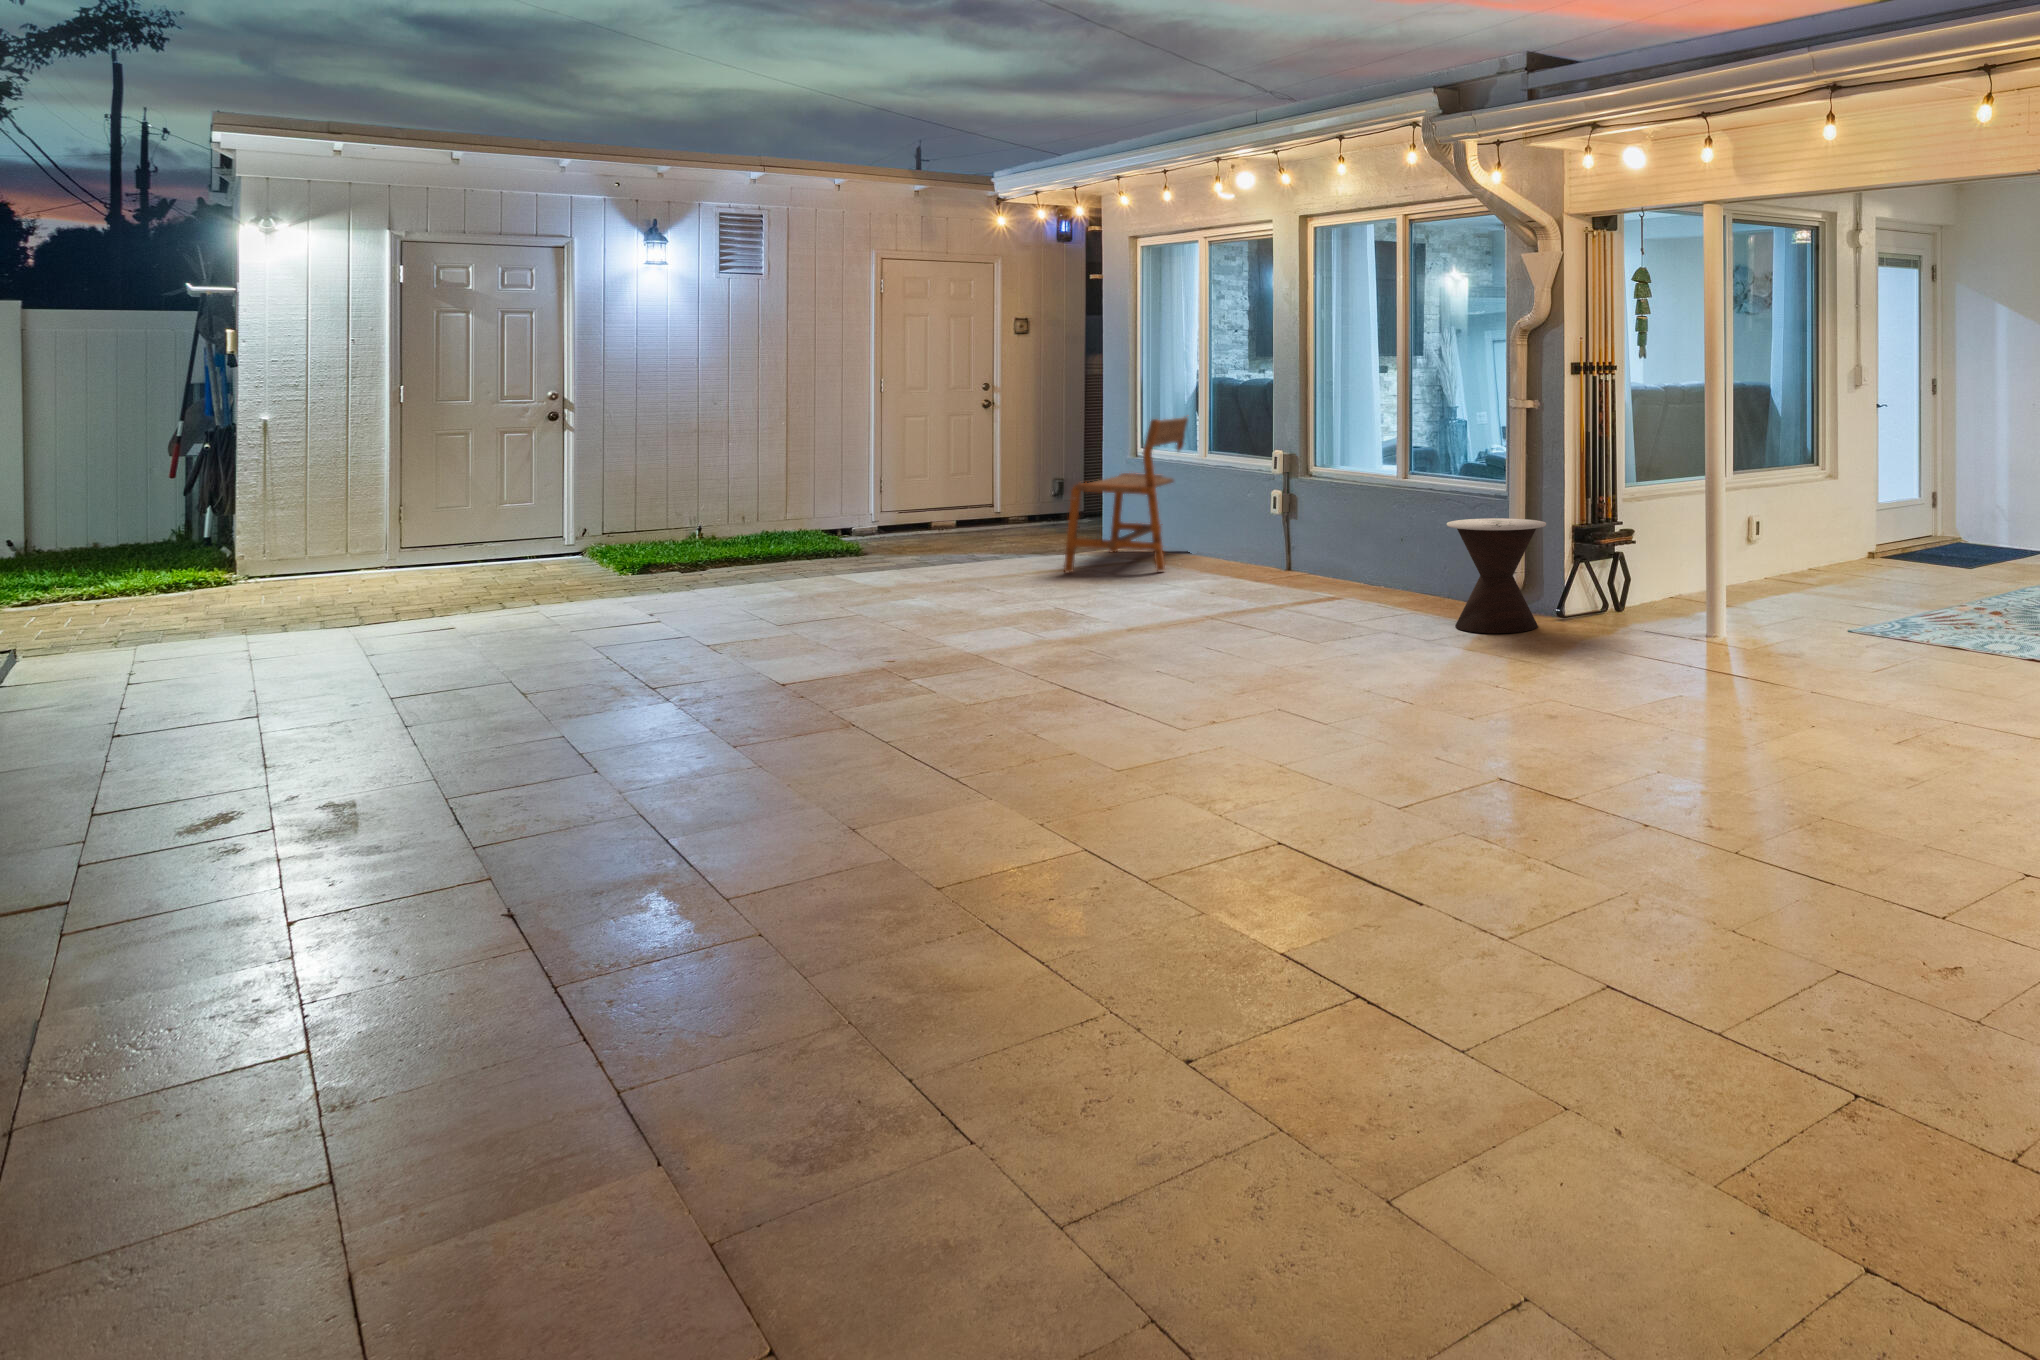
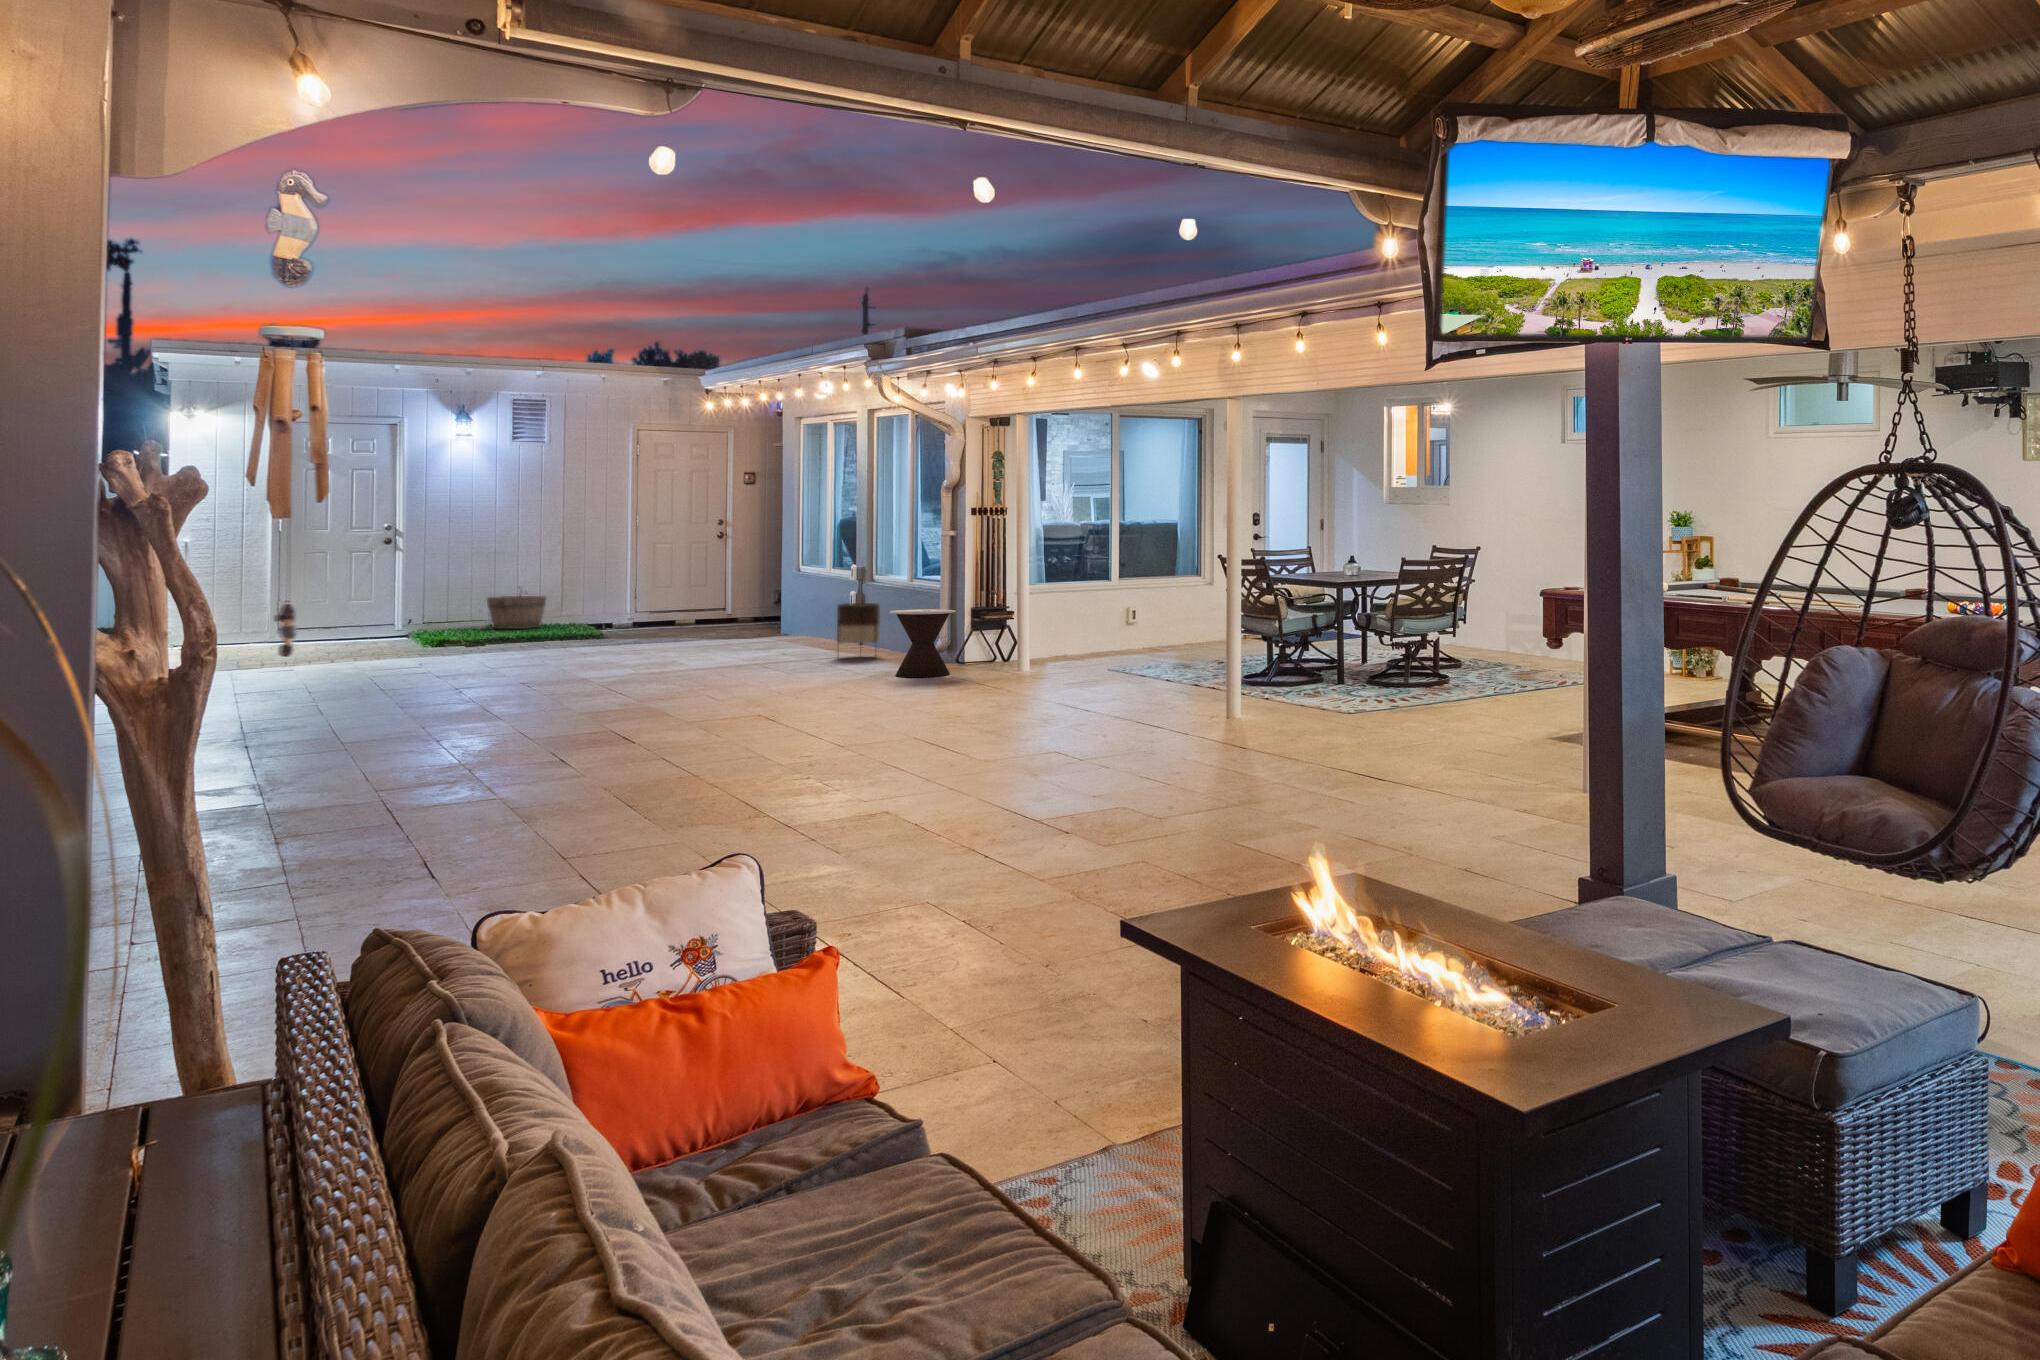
bench: present [1064,417,1188,572] -> none [715,544,831,648]
wooden bucket: none [689,480,773,544] -> present [487,587,547,629]
planter: none [1283,505,1345,593] -> present [837,603,880,643]

